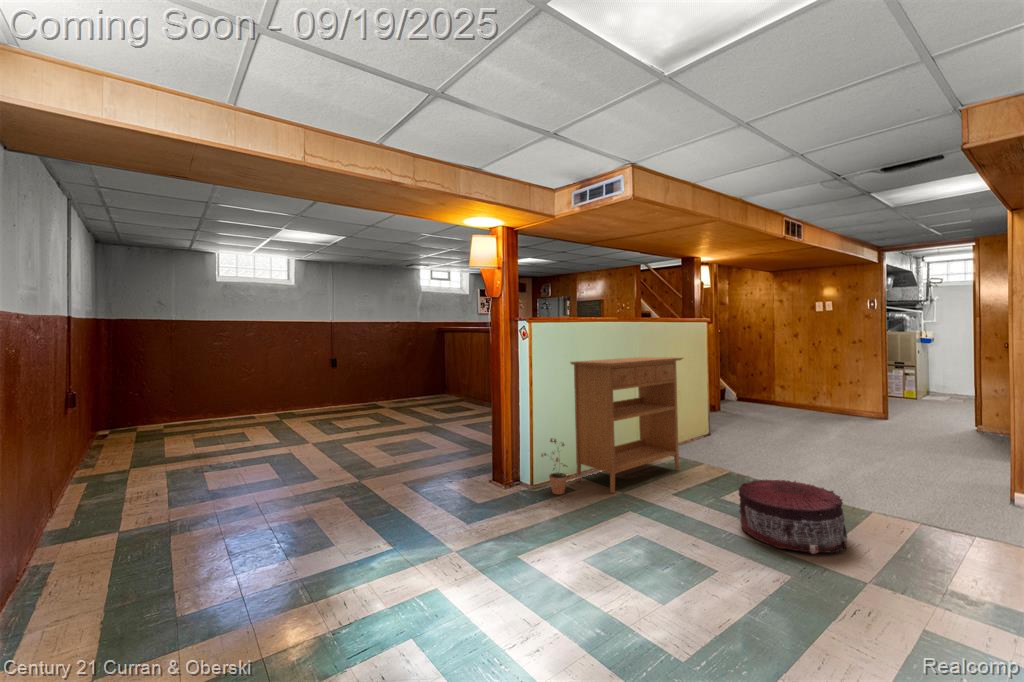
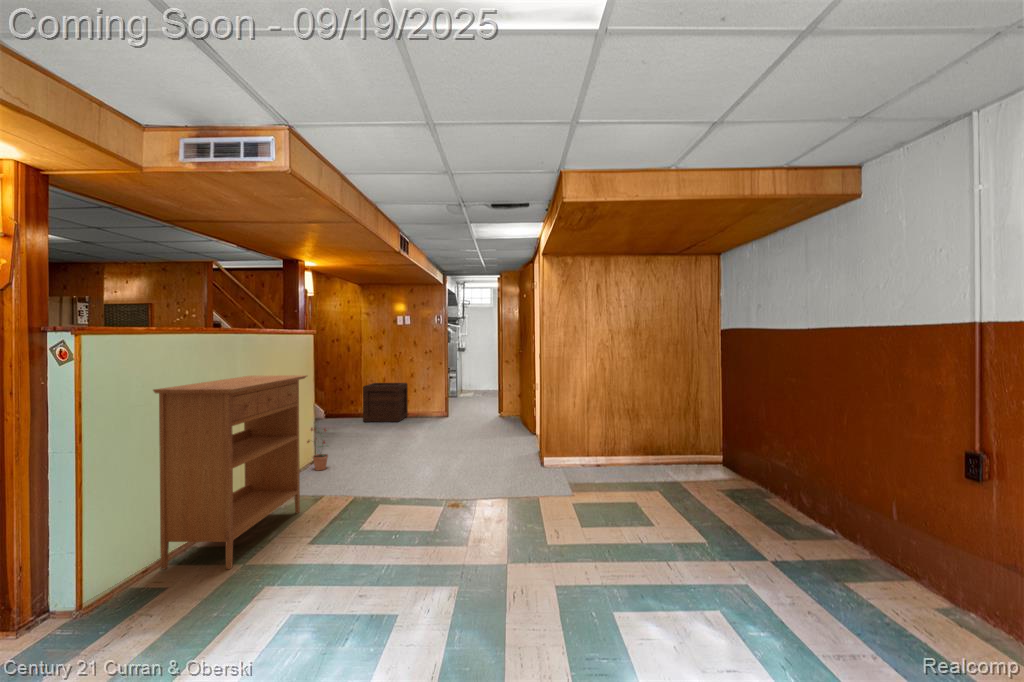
wooden crate: none [775,373,831,414] -> present [363,383,408,422]
potted plant: present [541,438,568,494] -> present [307,428,328,470]
pouf: present [739,480,847,554] -> none [392,493,482,565]

